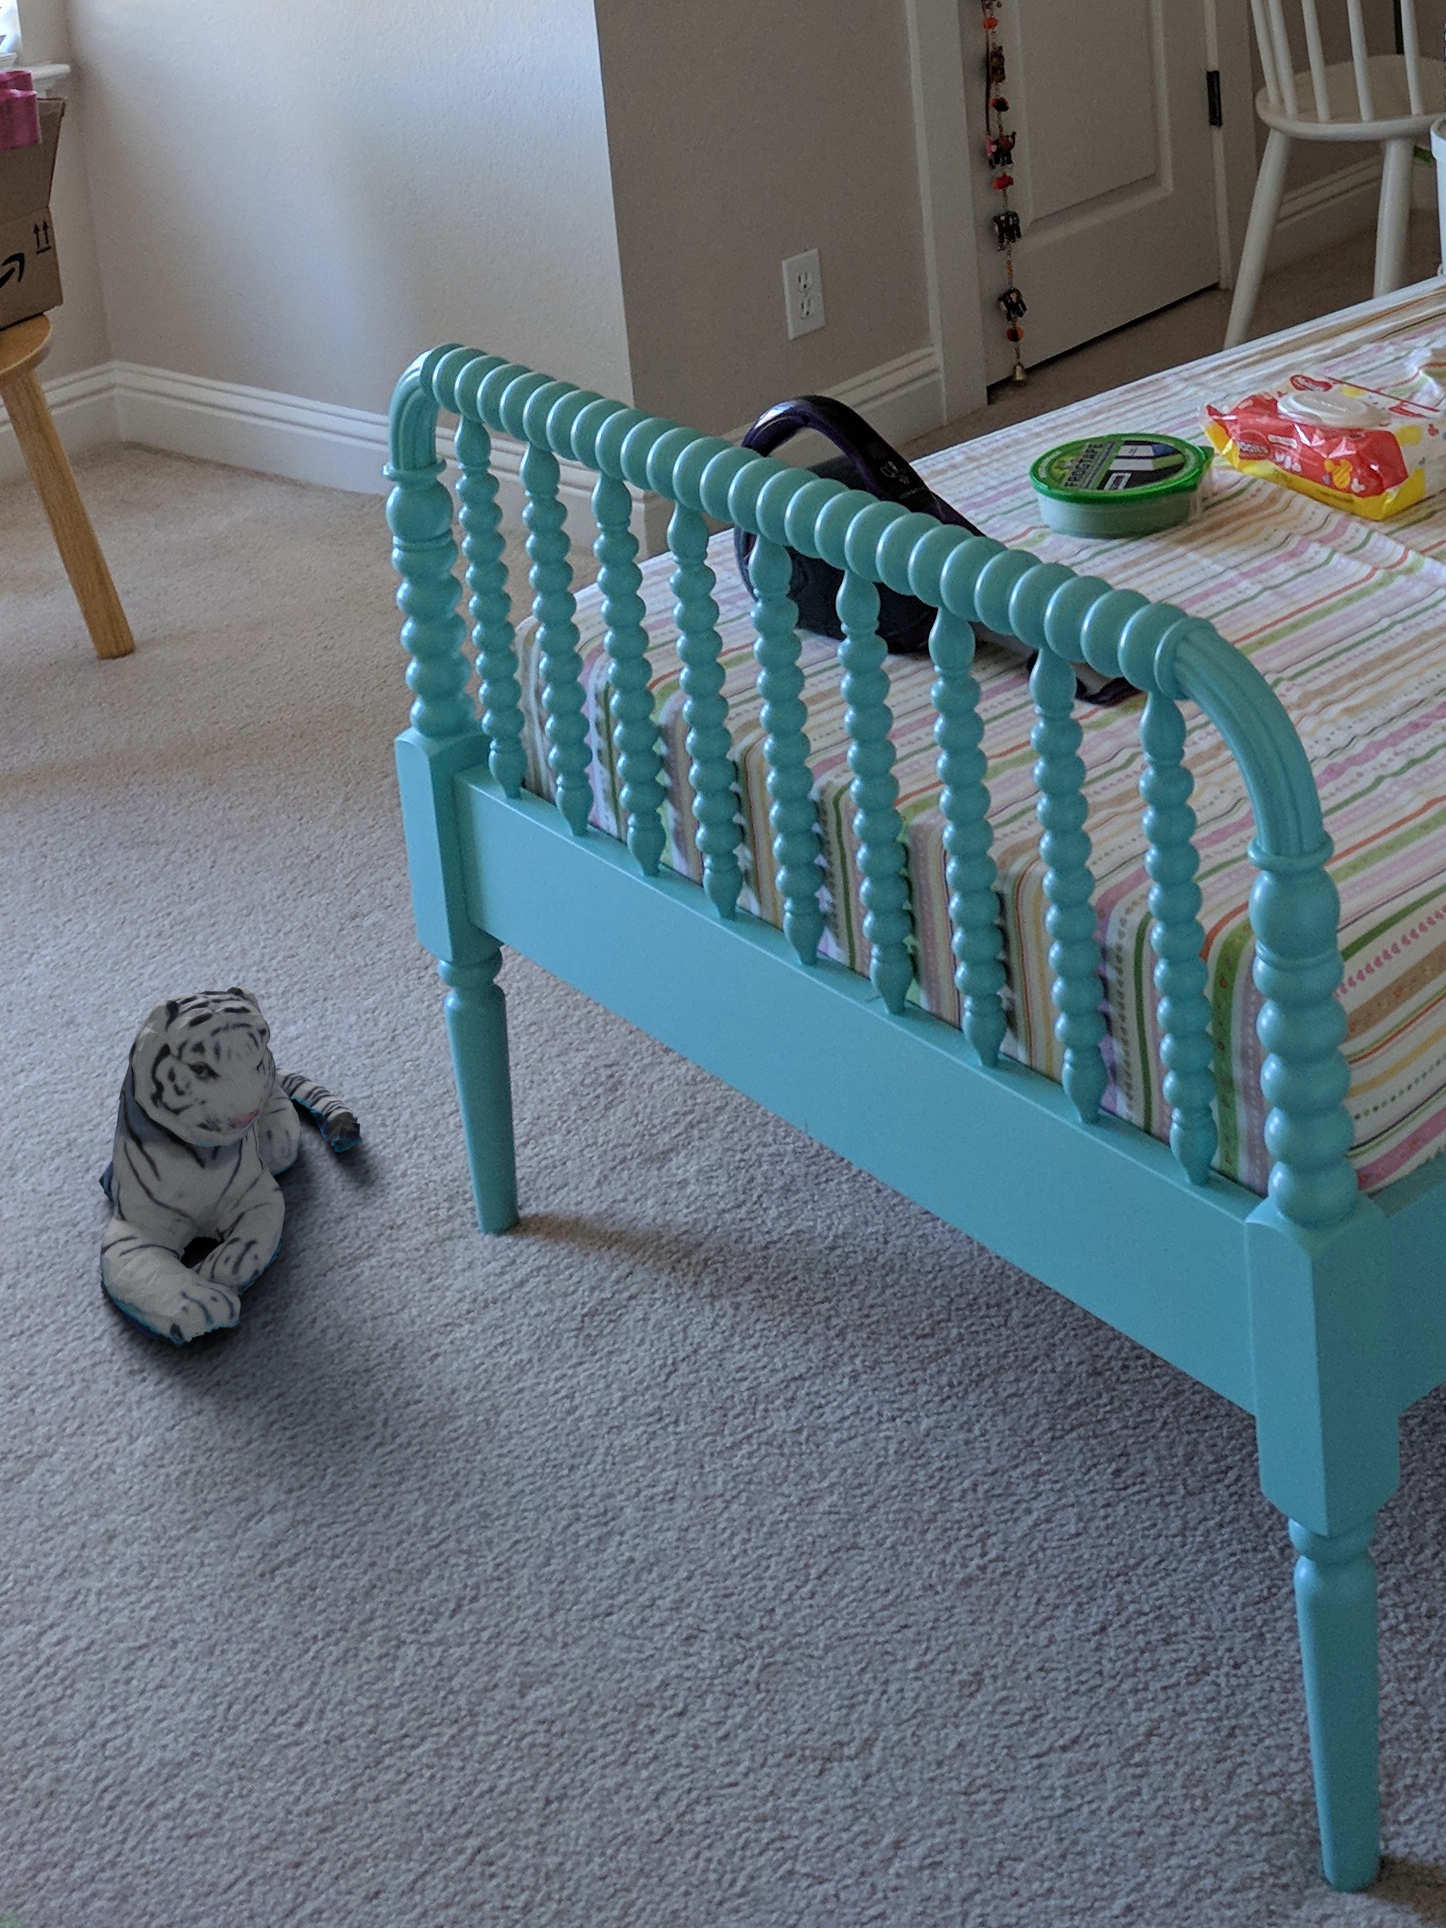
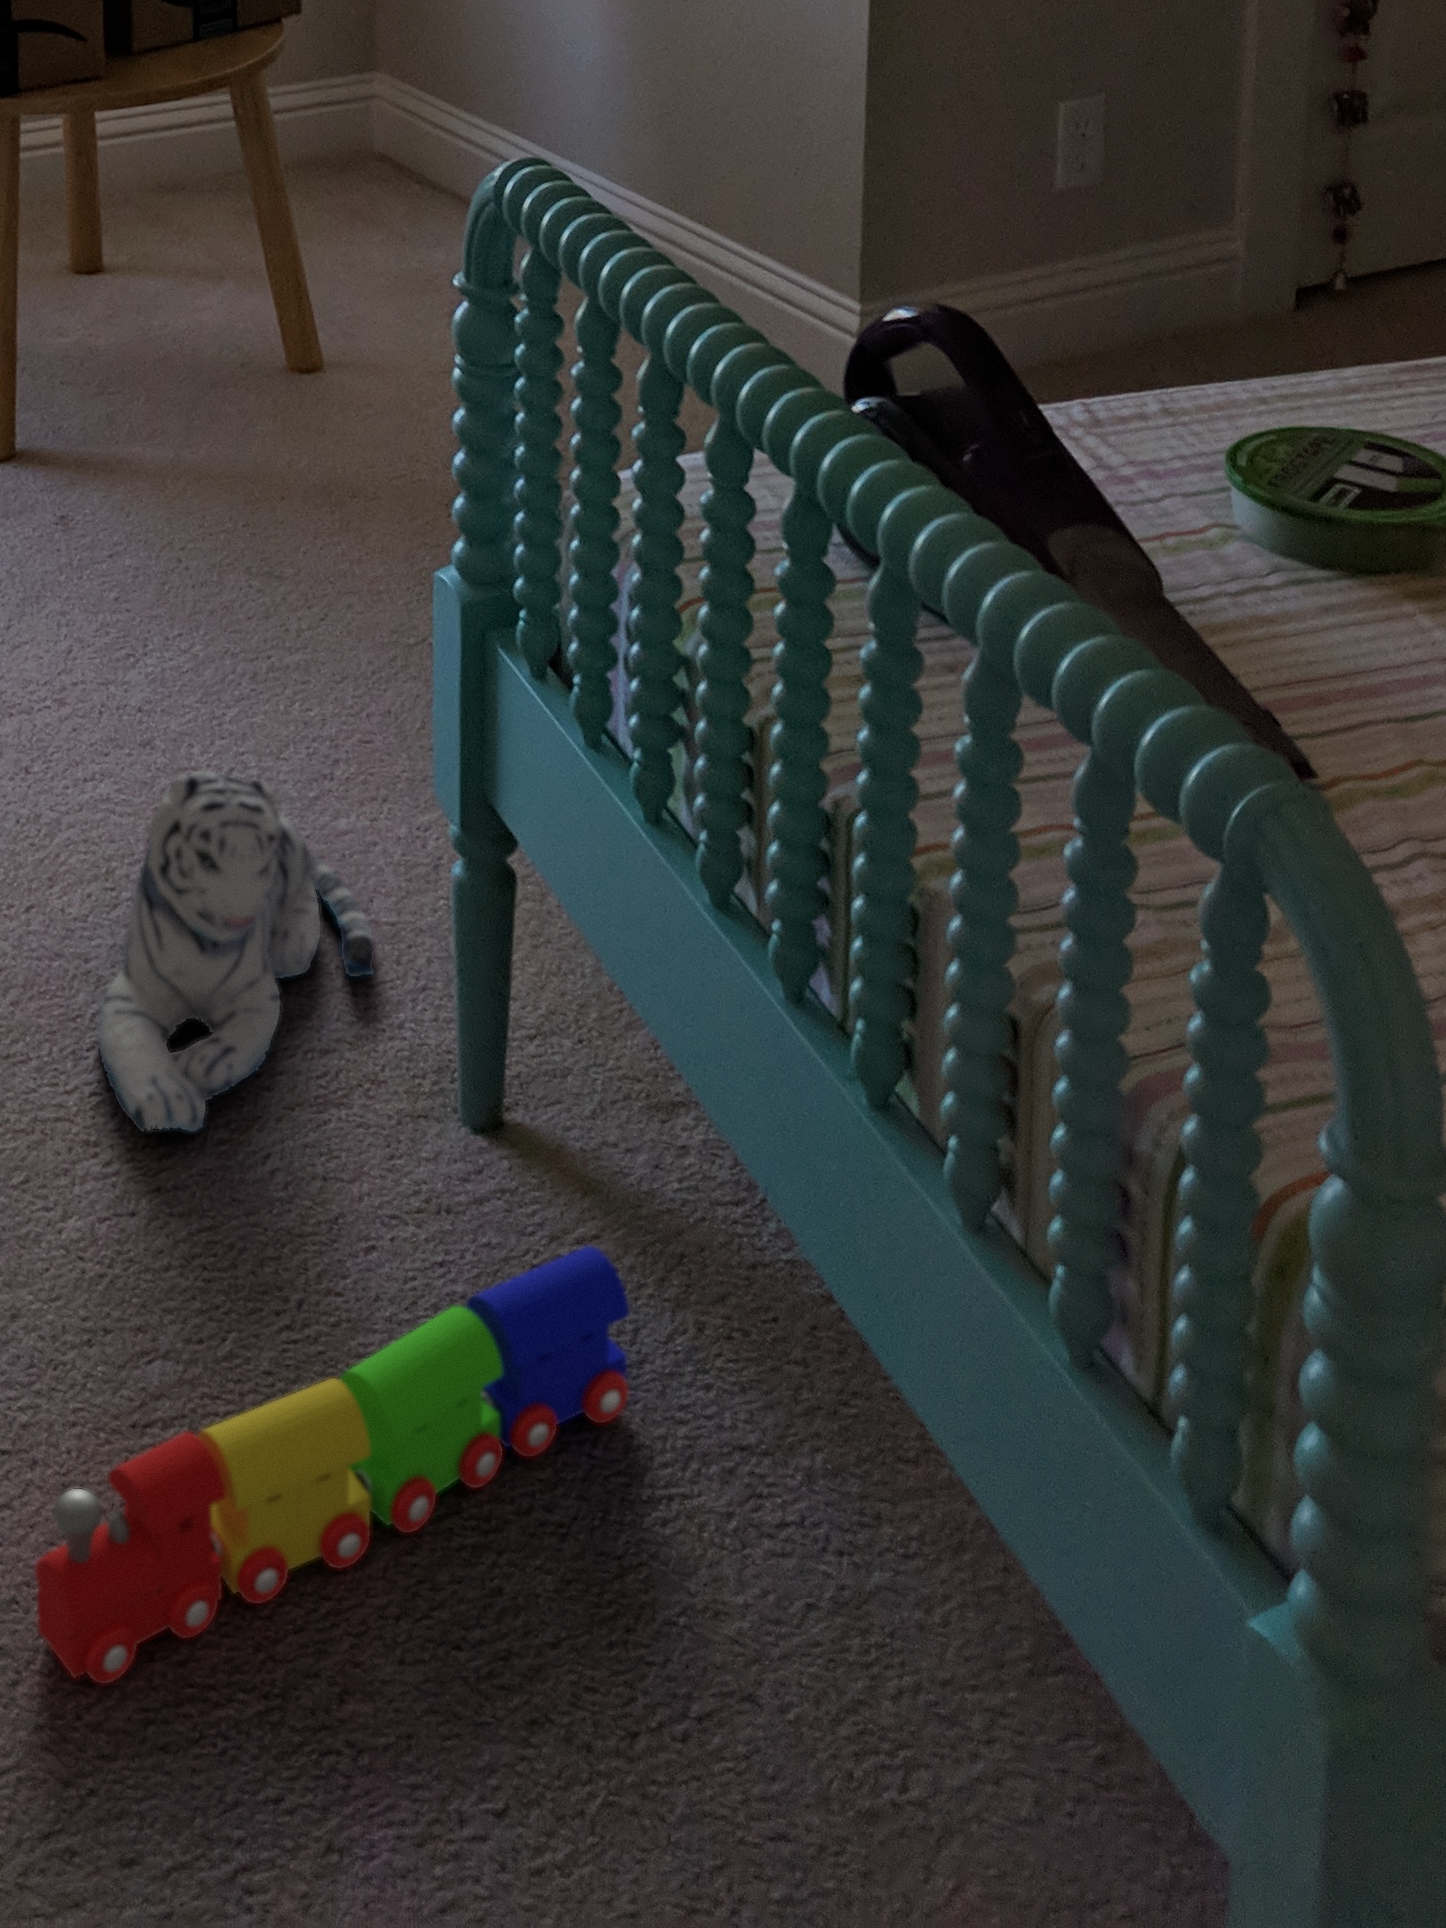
toy train: none [223,1257,698,1782] -> present [35,1247,630,1684]

